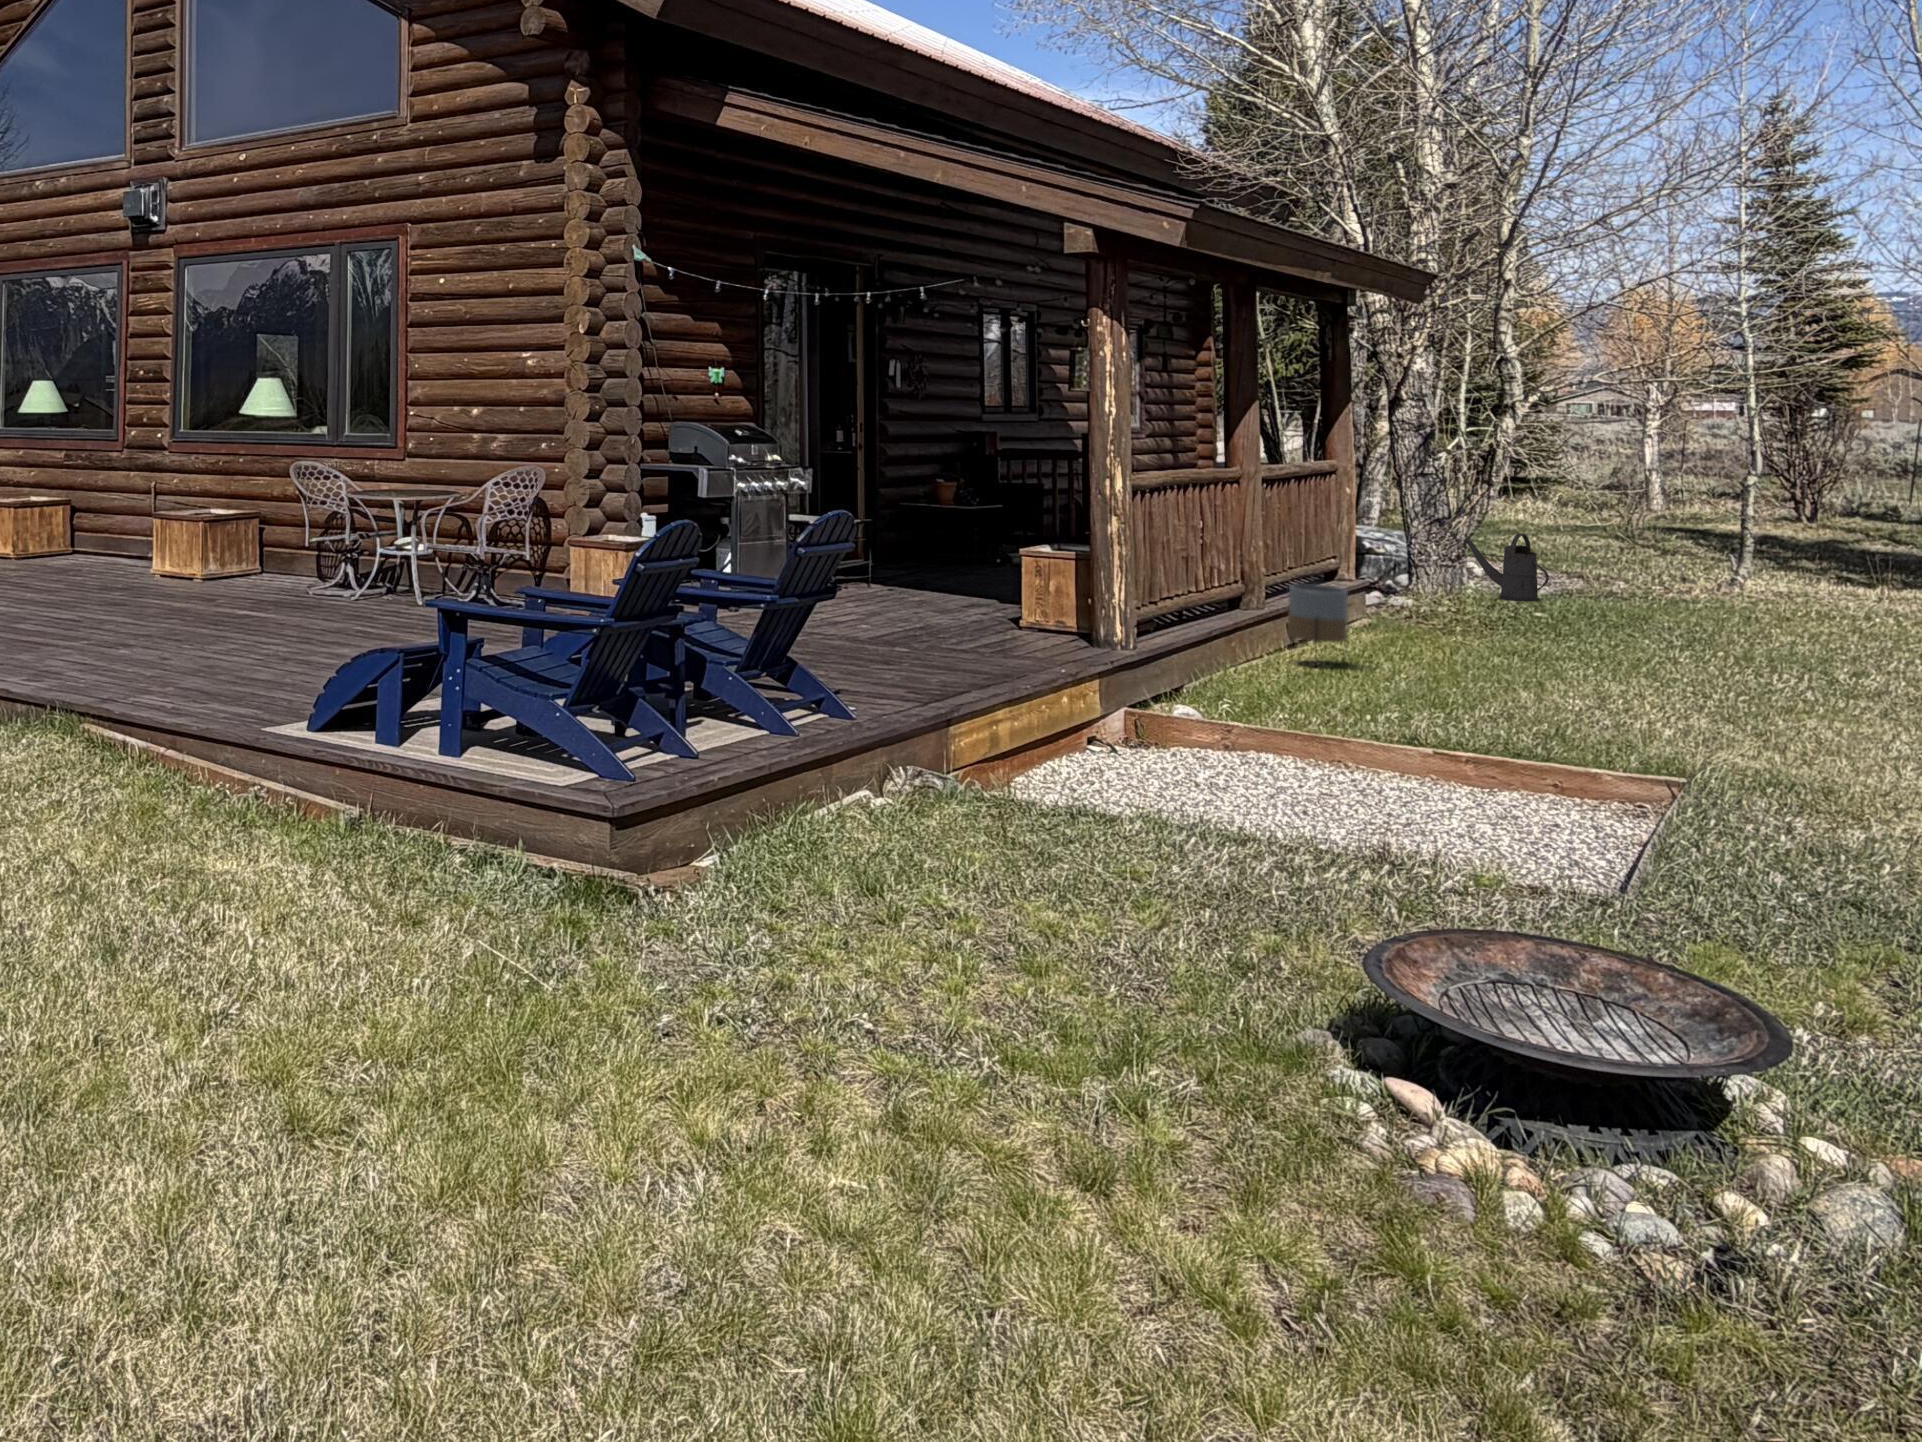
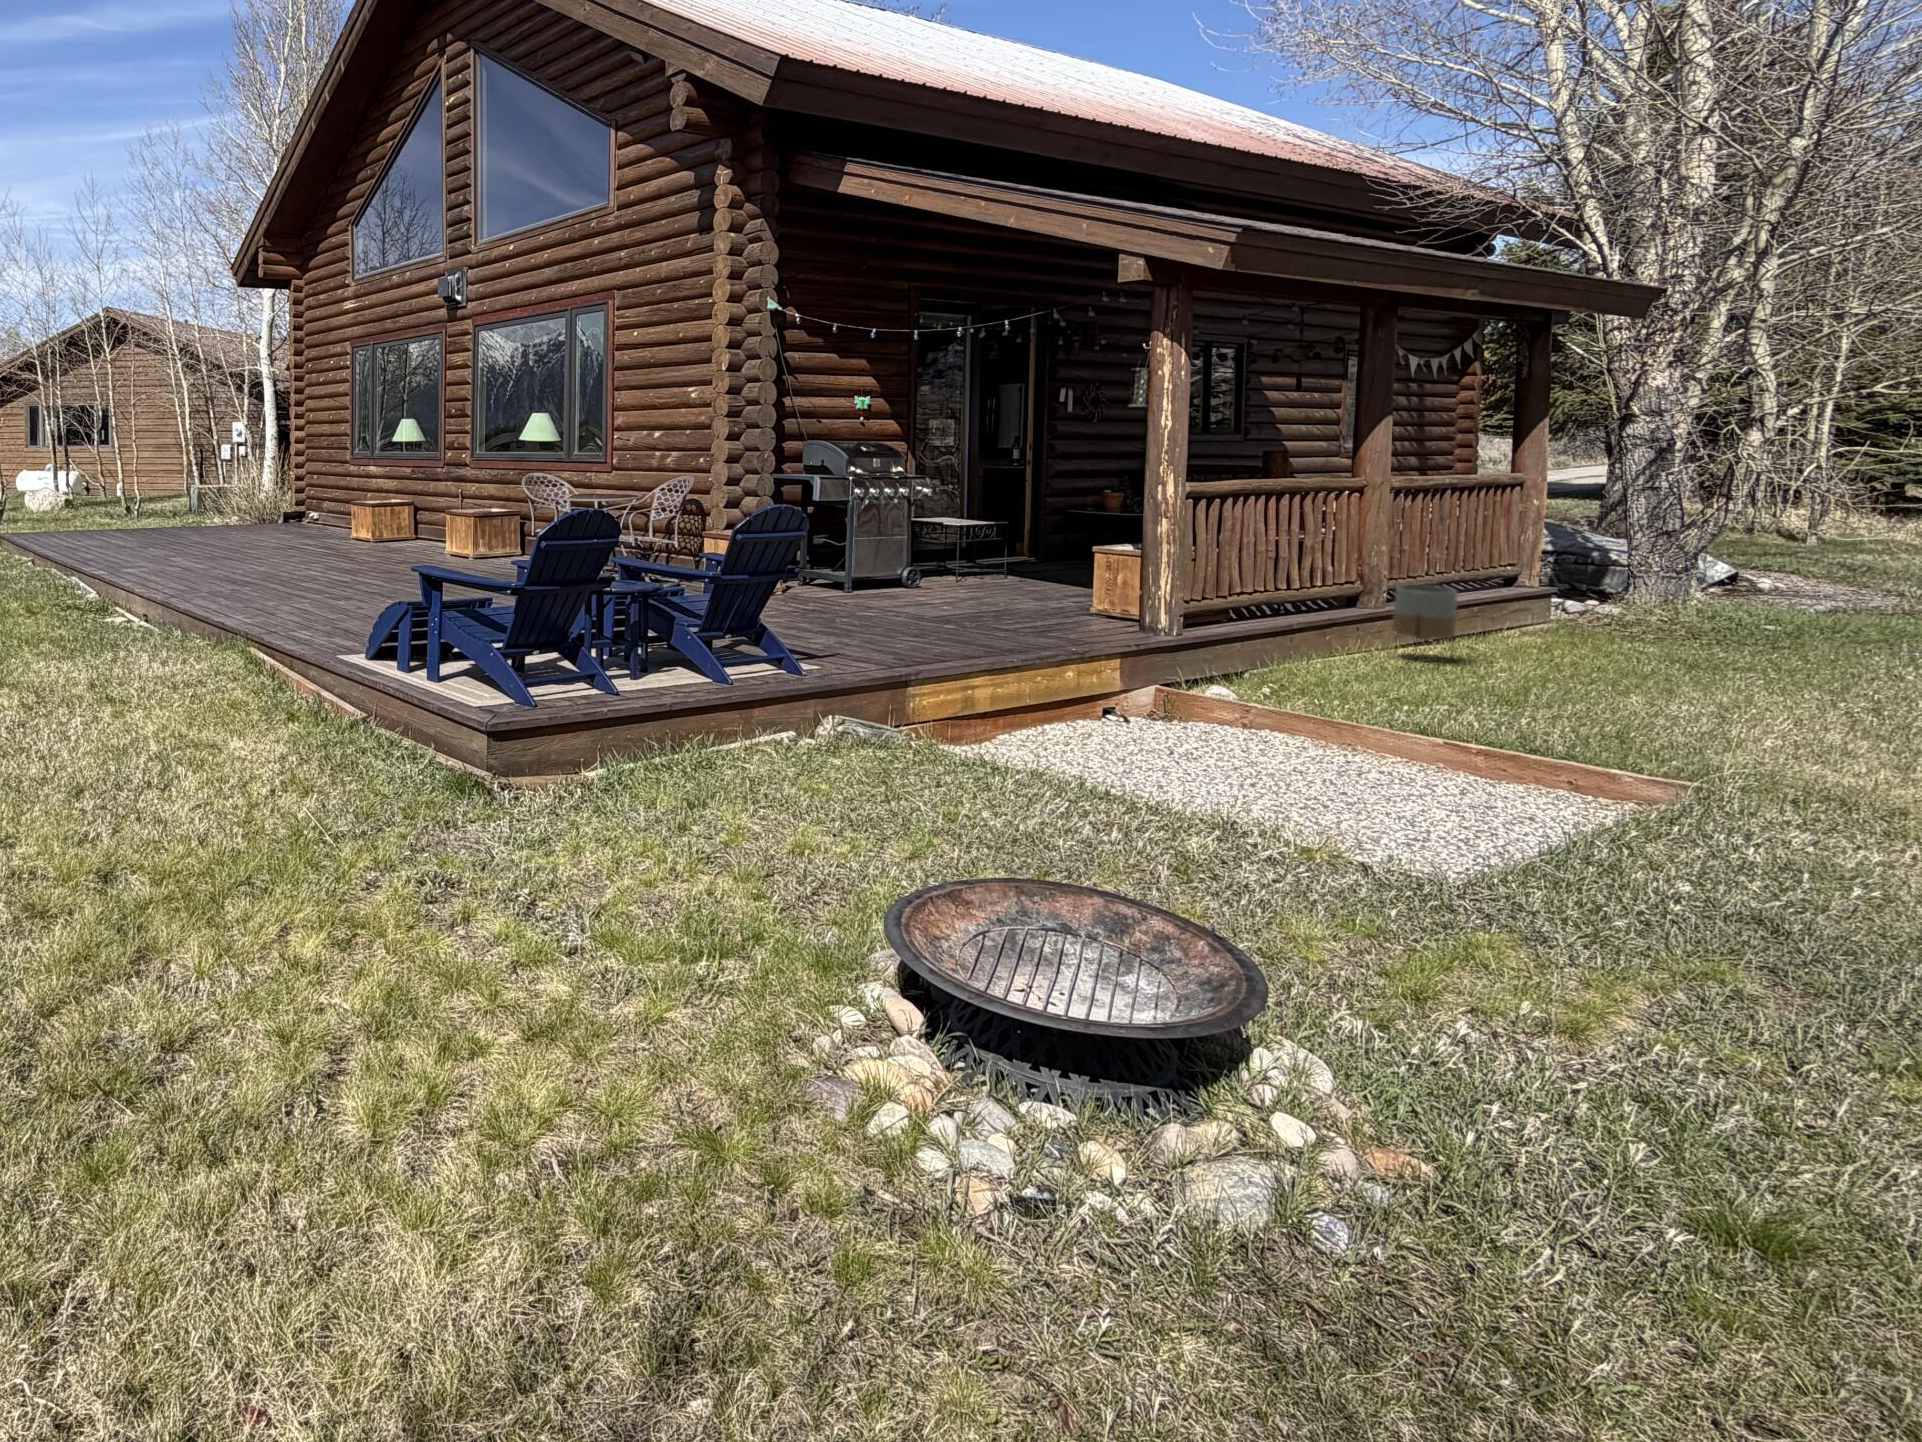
watering can: present [1465,533,1549,602] -> none [1680,544,1772,611]

